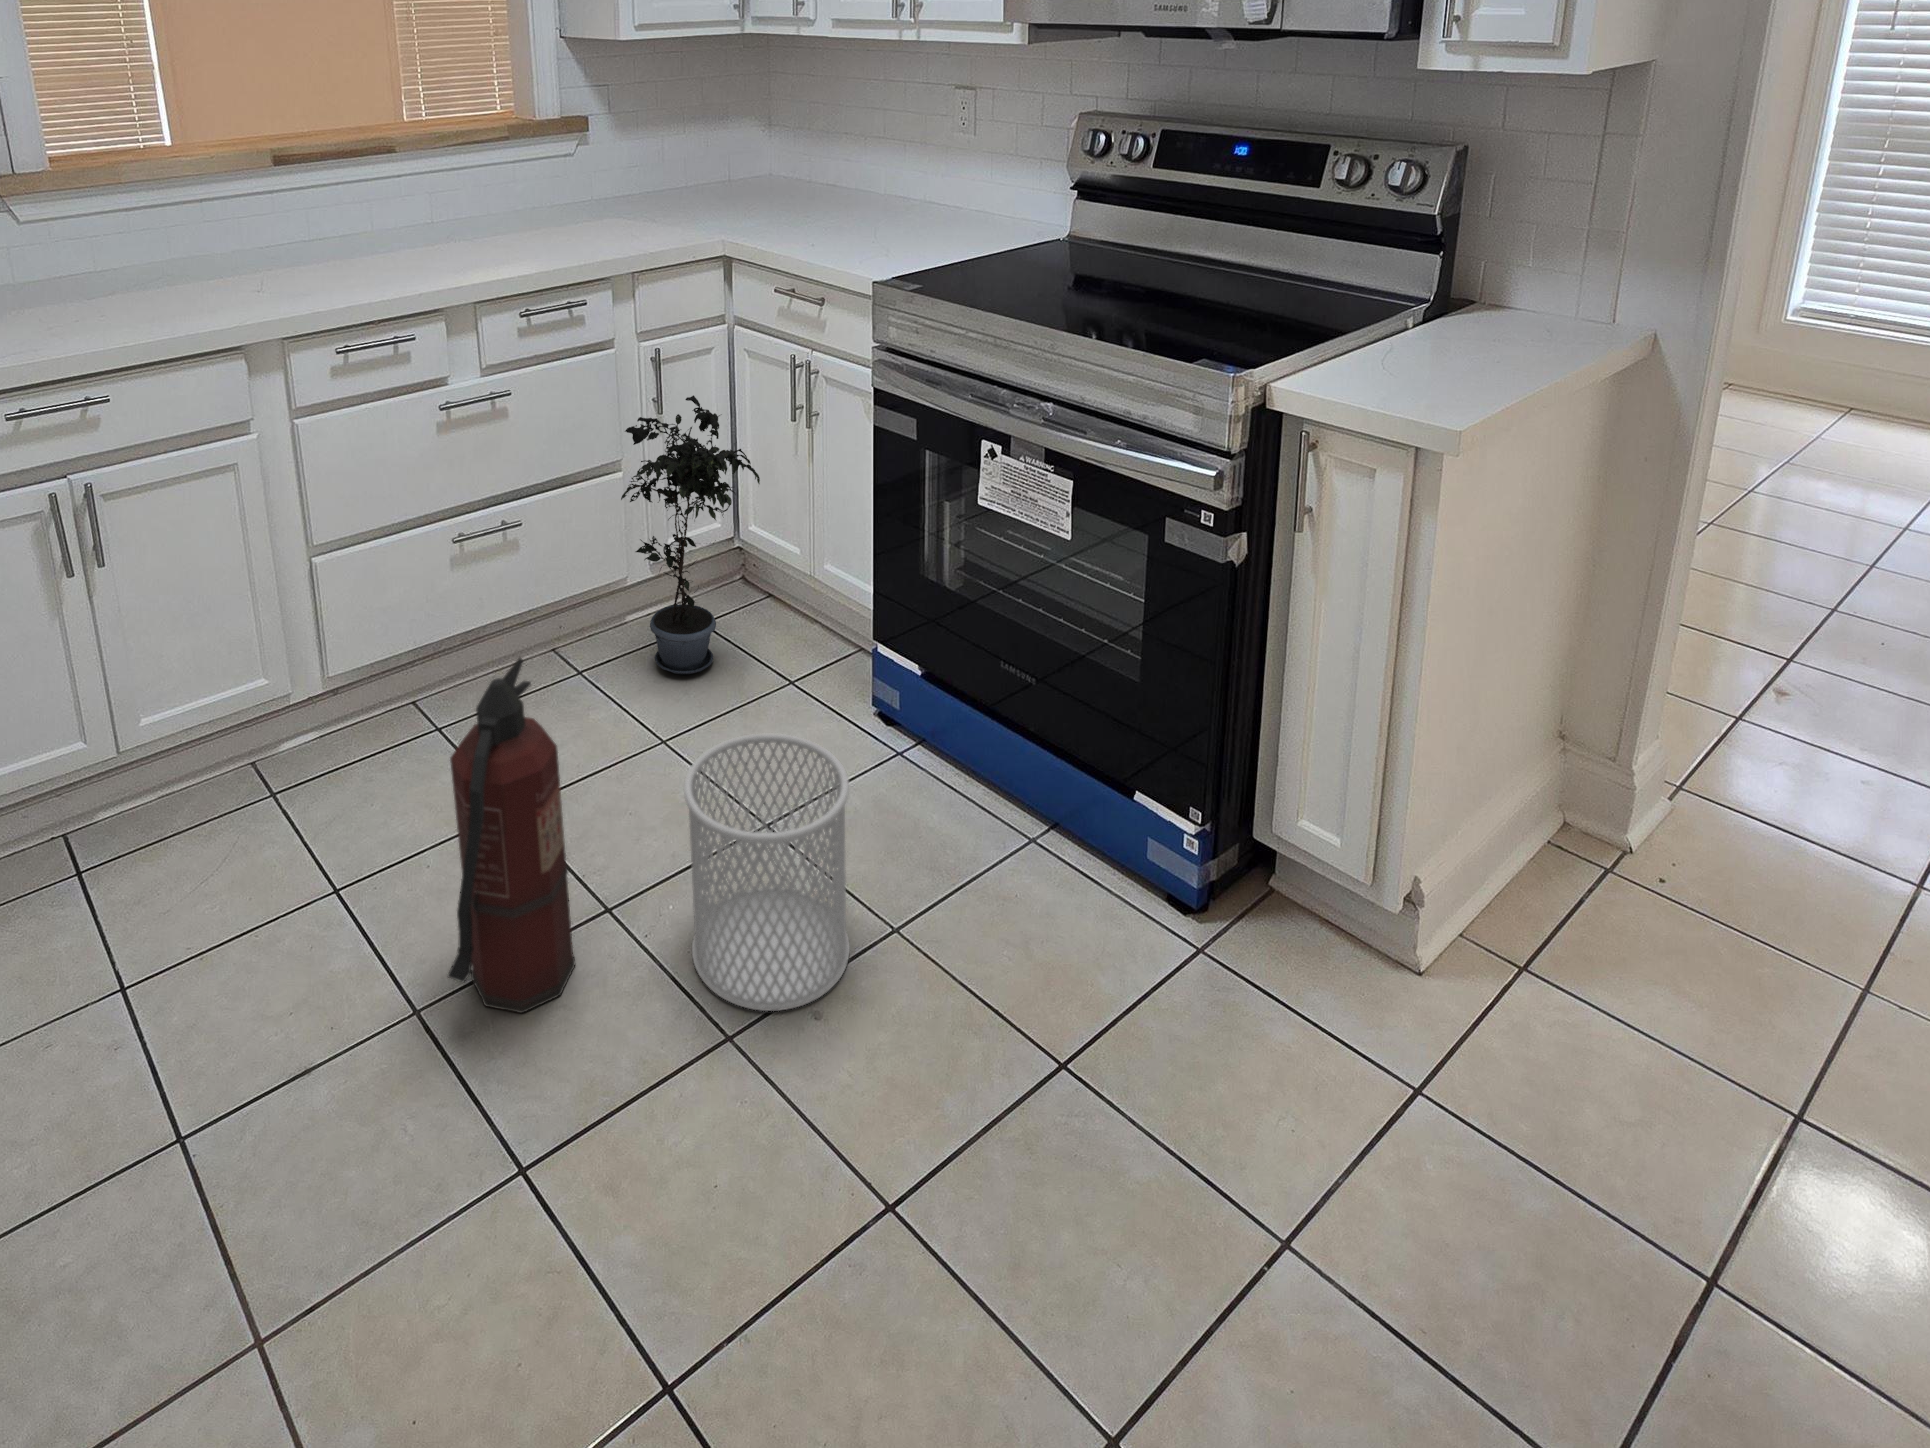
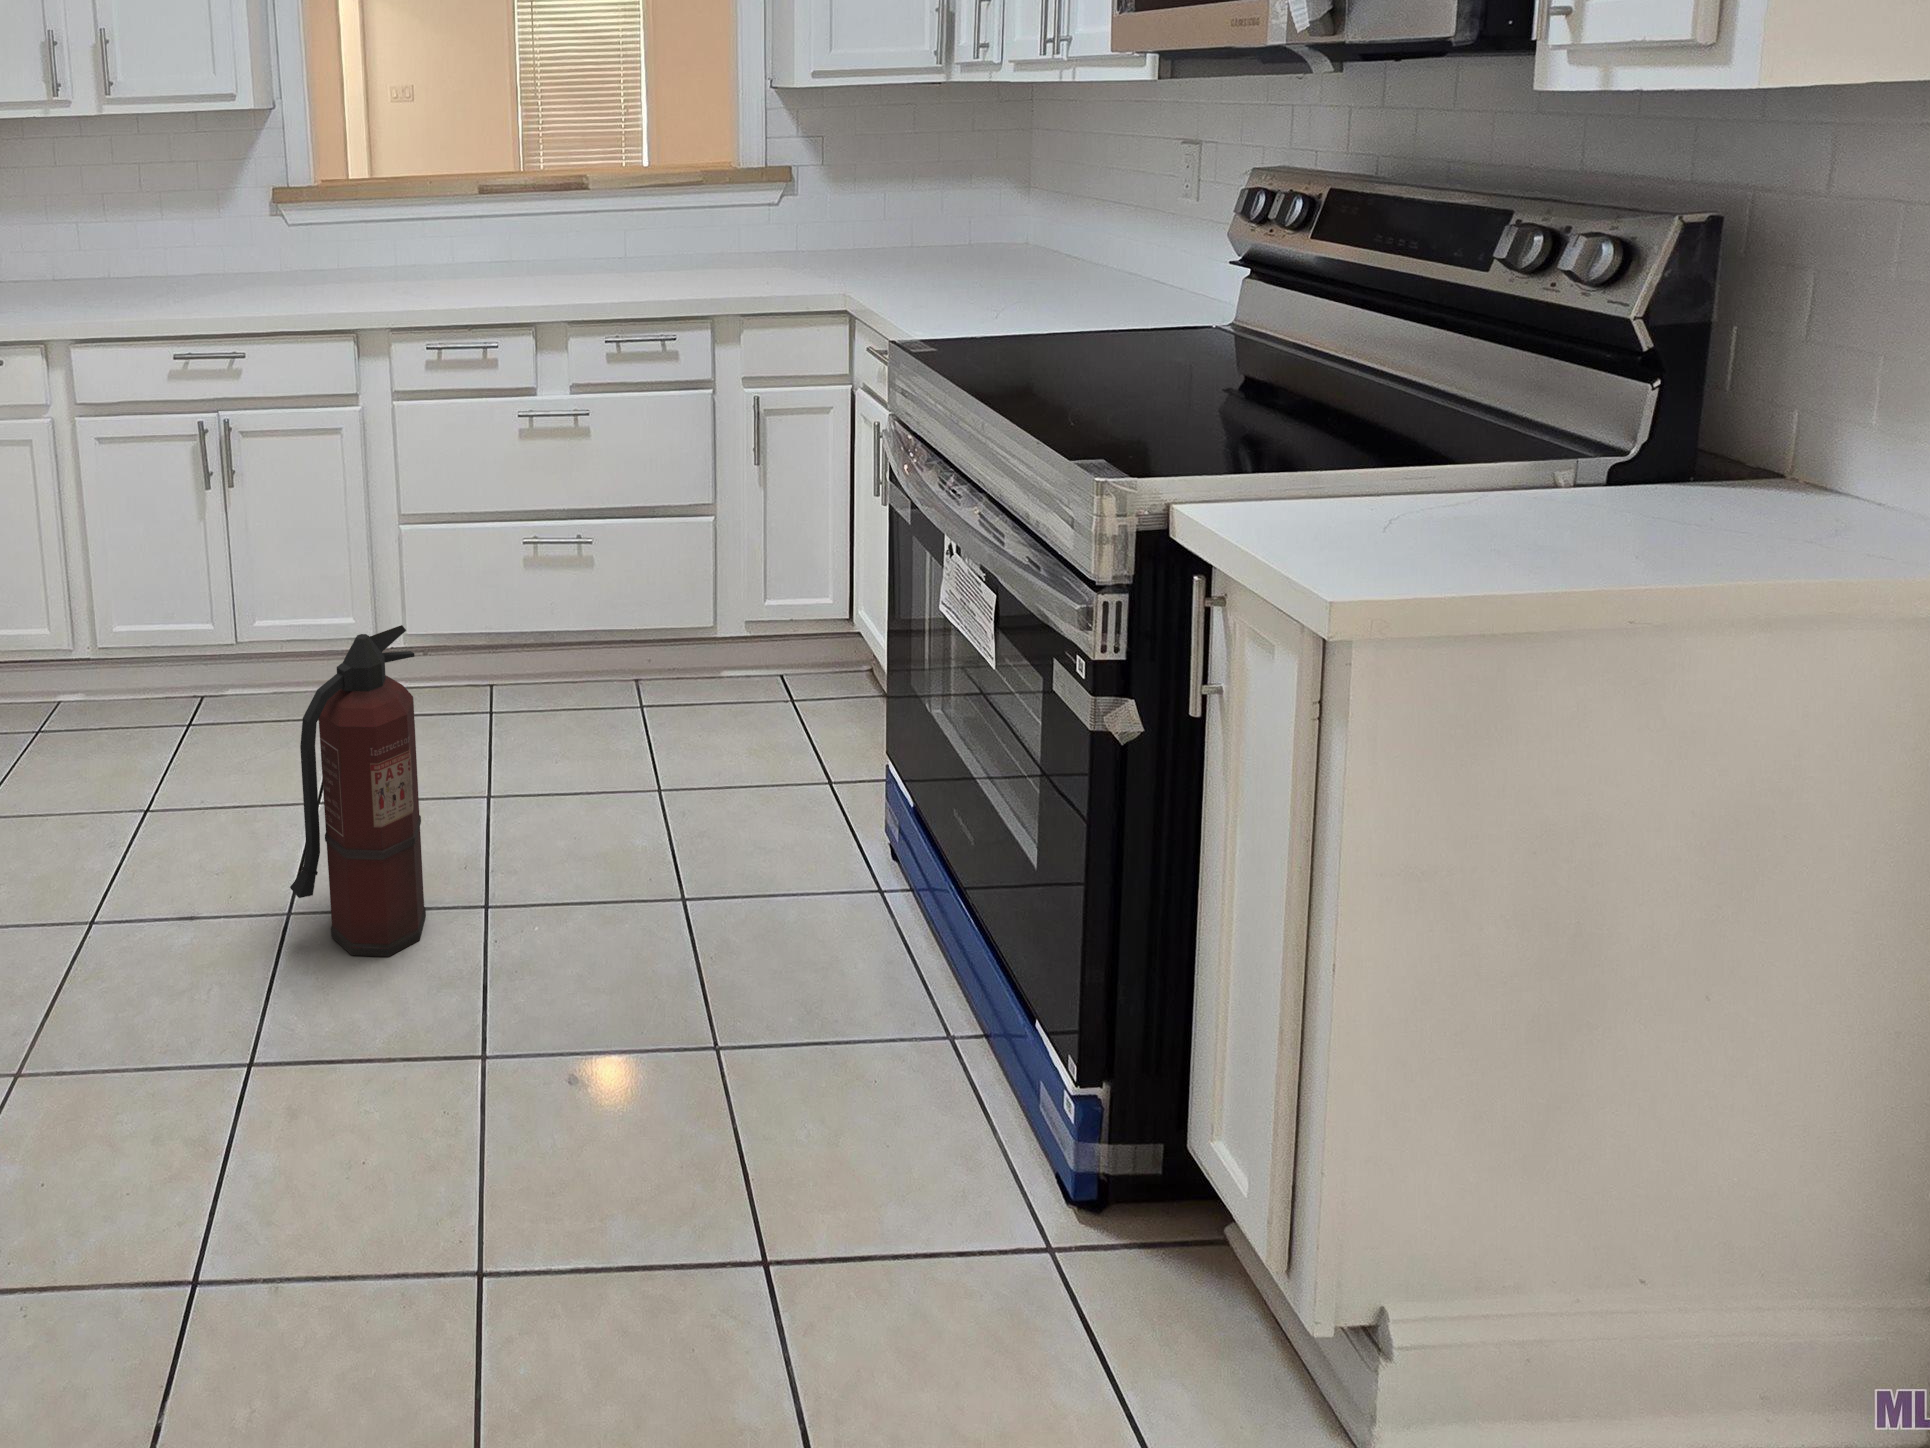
potted plant: present [621,395,760,674] -> none [666,450,803,750]
wastebasket: present [684,733,850,1011] -> none [494,774,669,1067]

